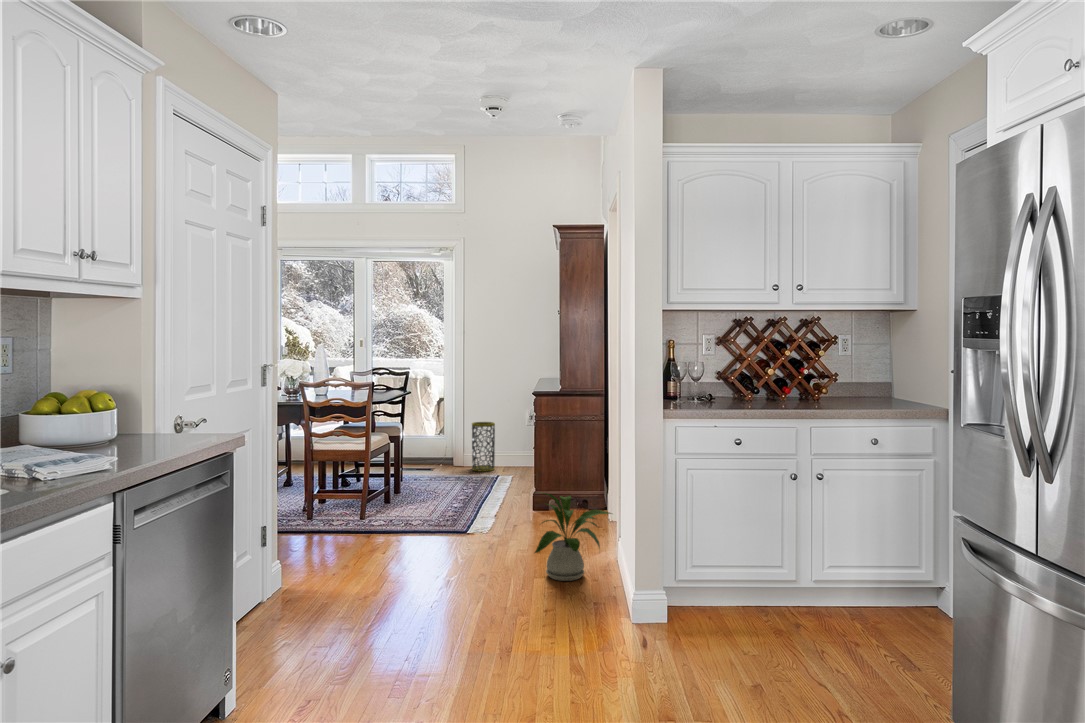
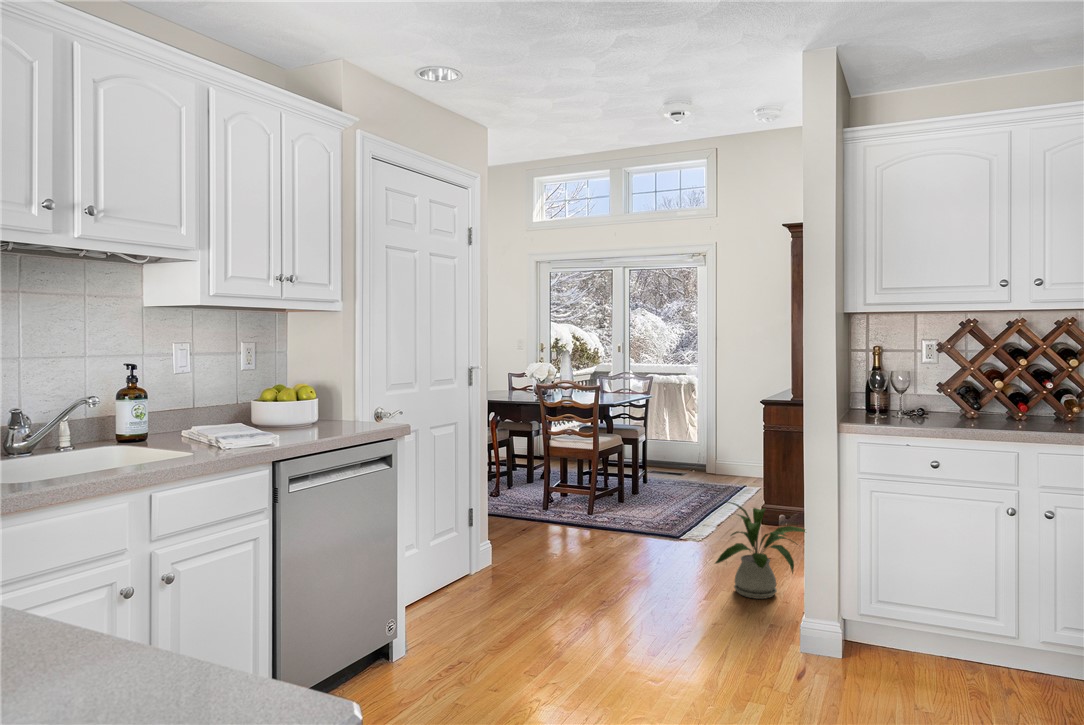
trash can: present [472,422,495,472] -> none [724,428,749,480]

